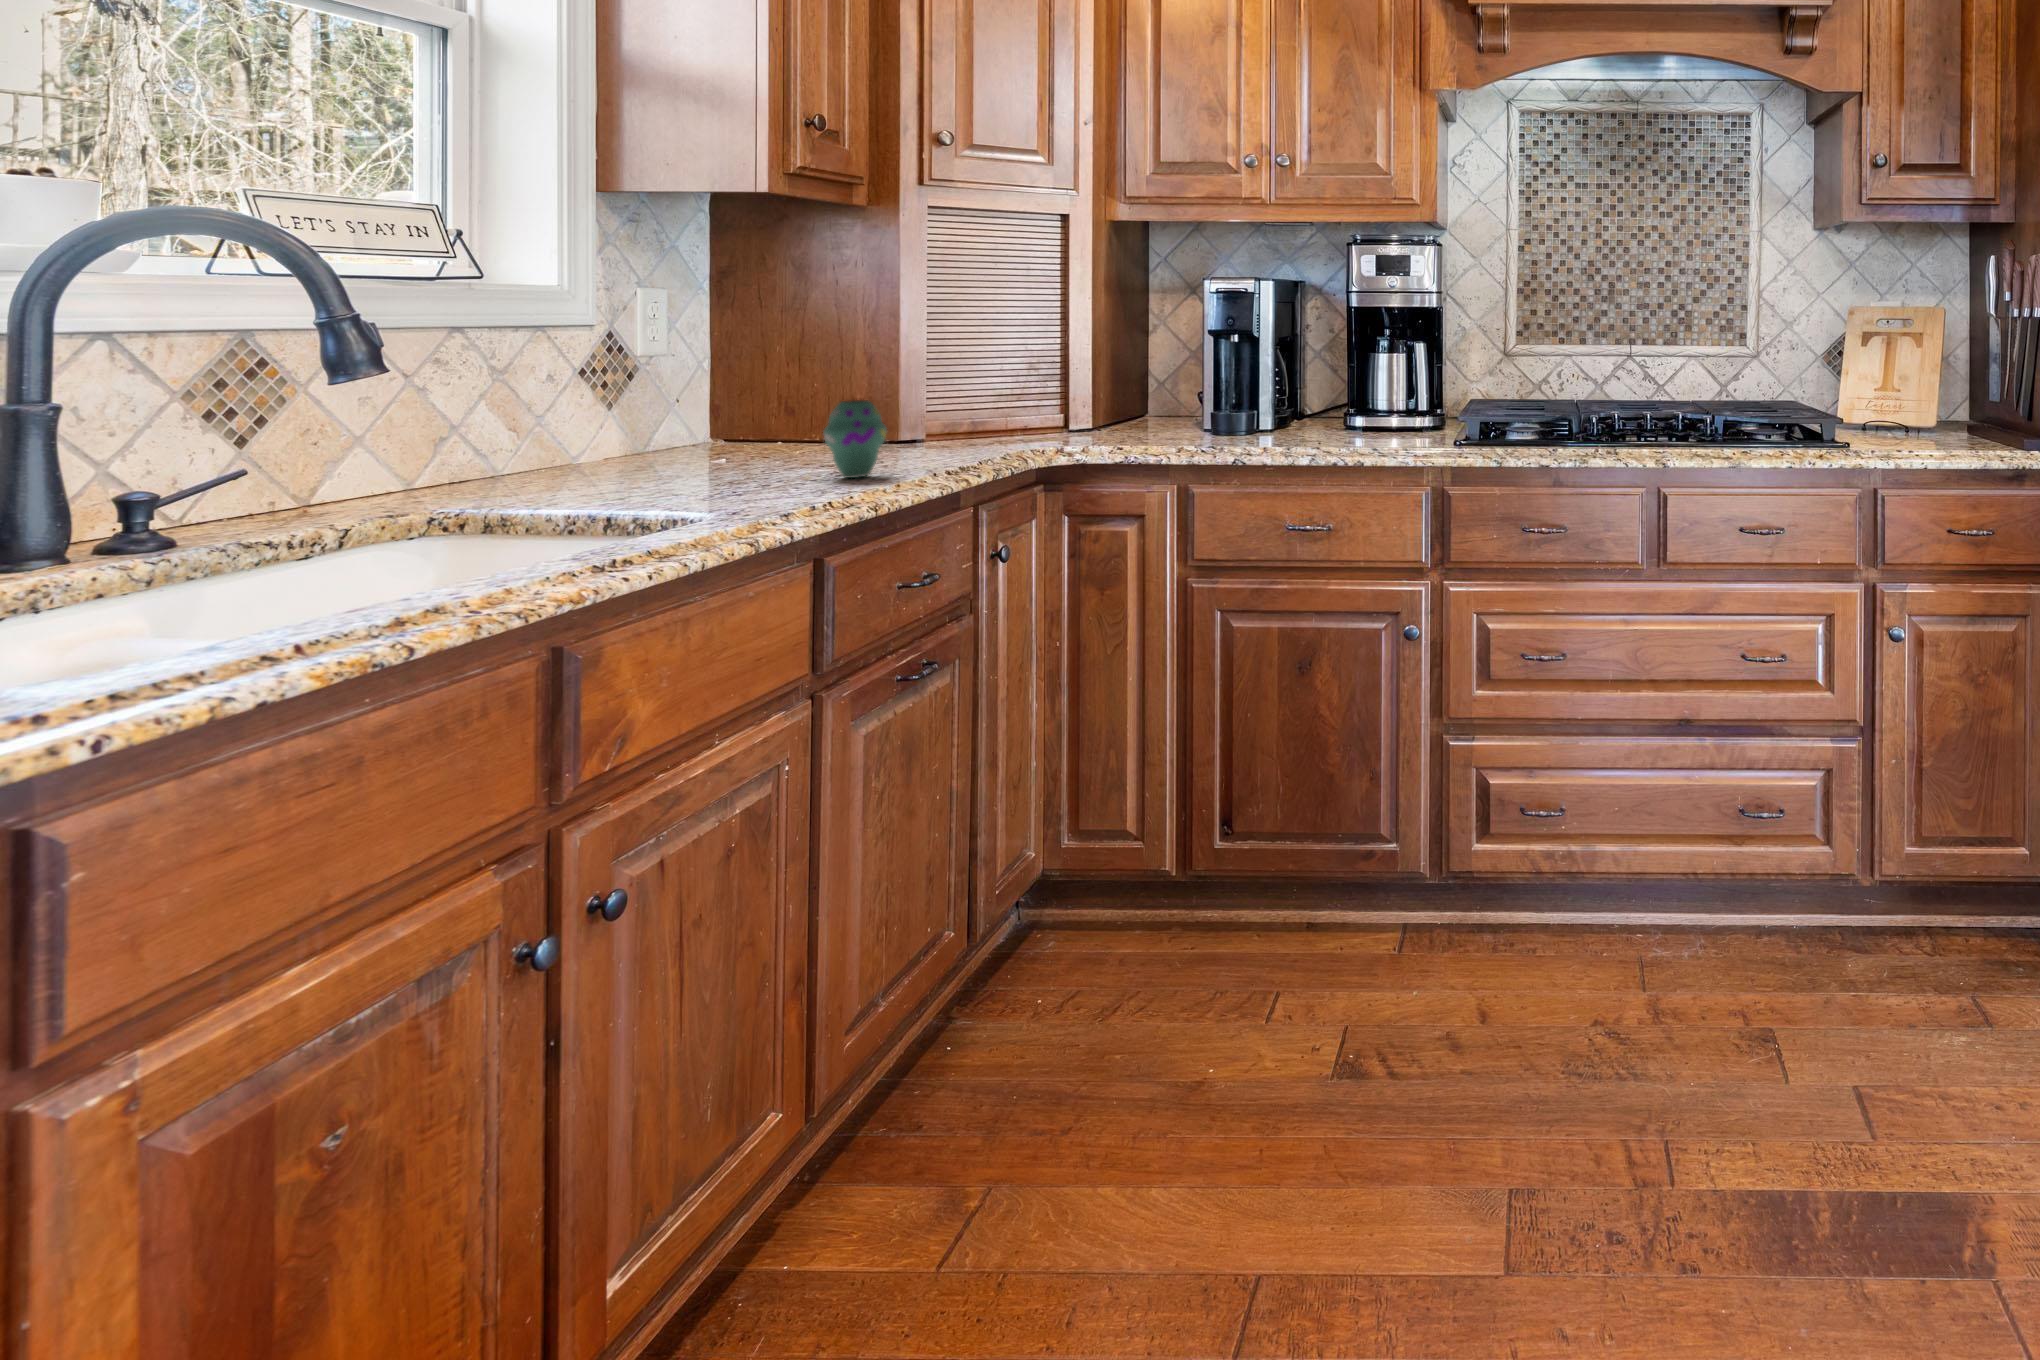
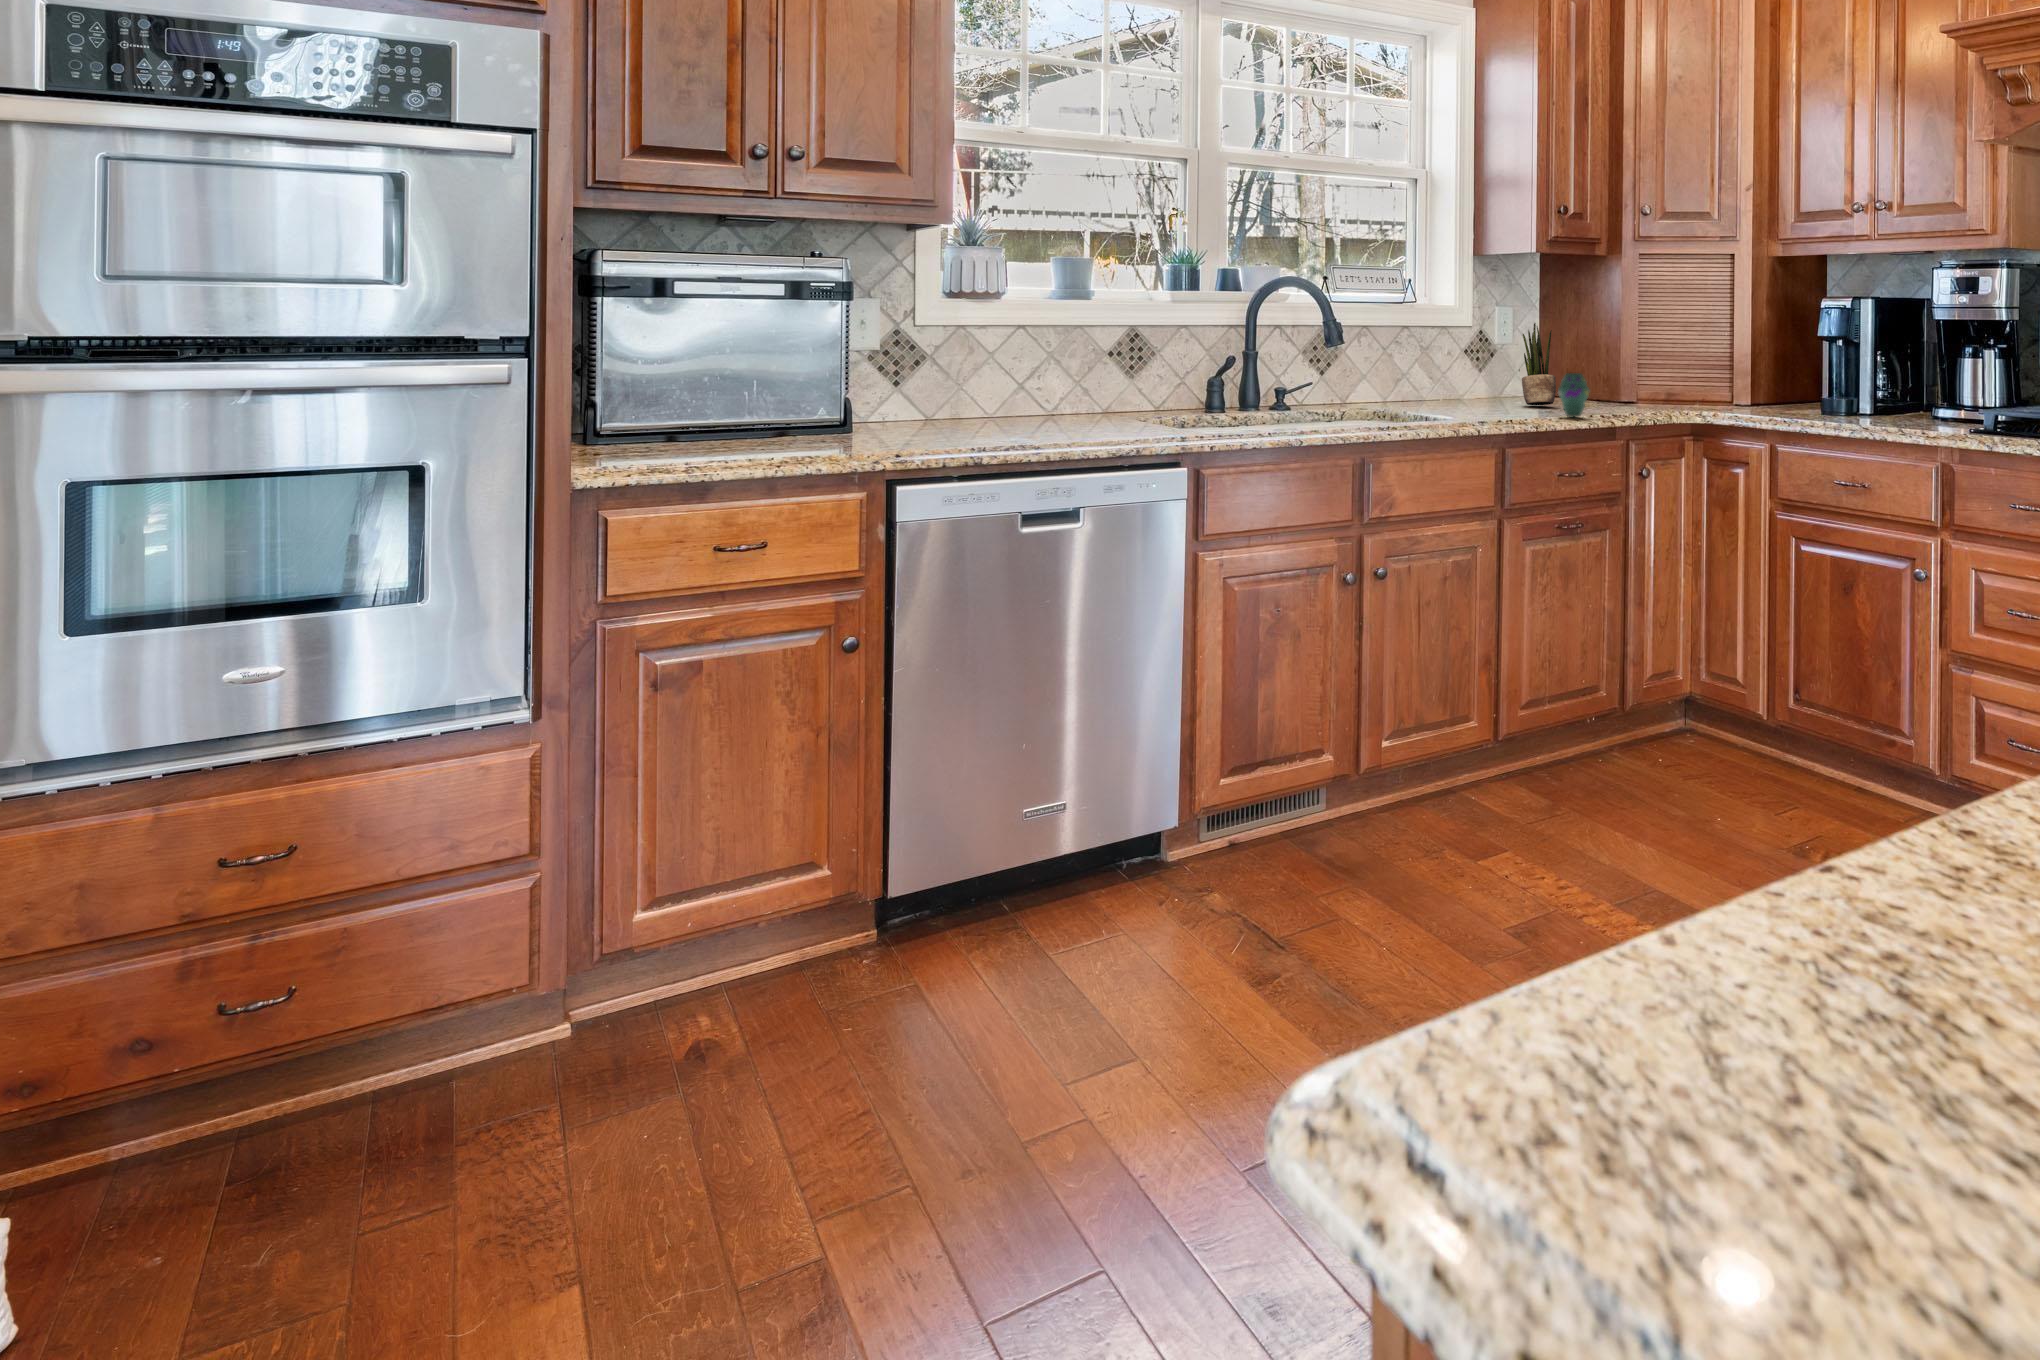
potted plant: none [719,313,791,456] -> present [1522,323,1556,405]

